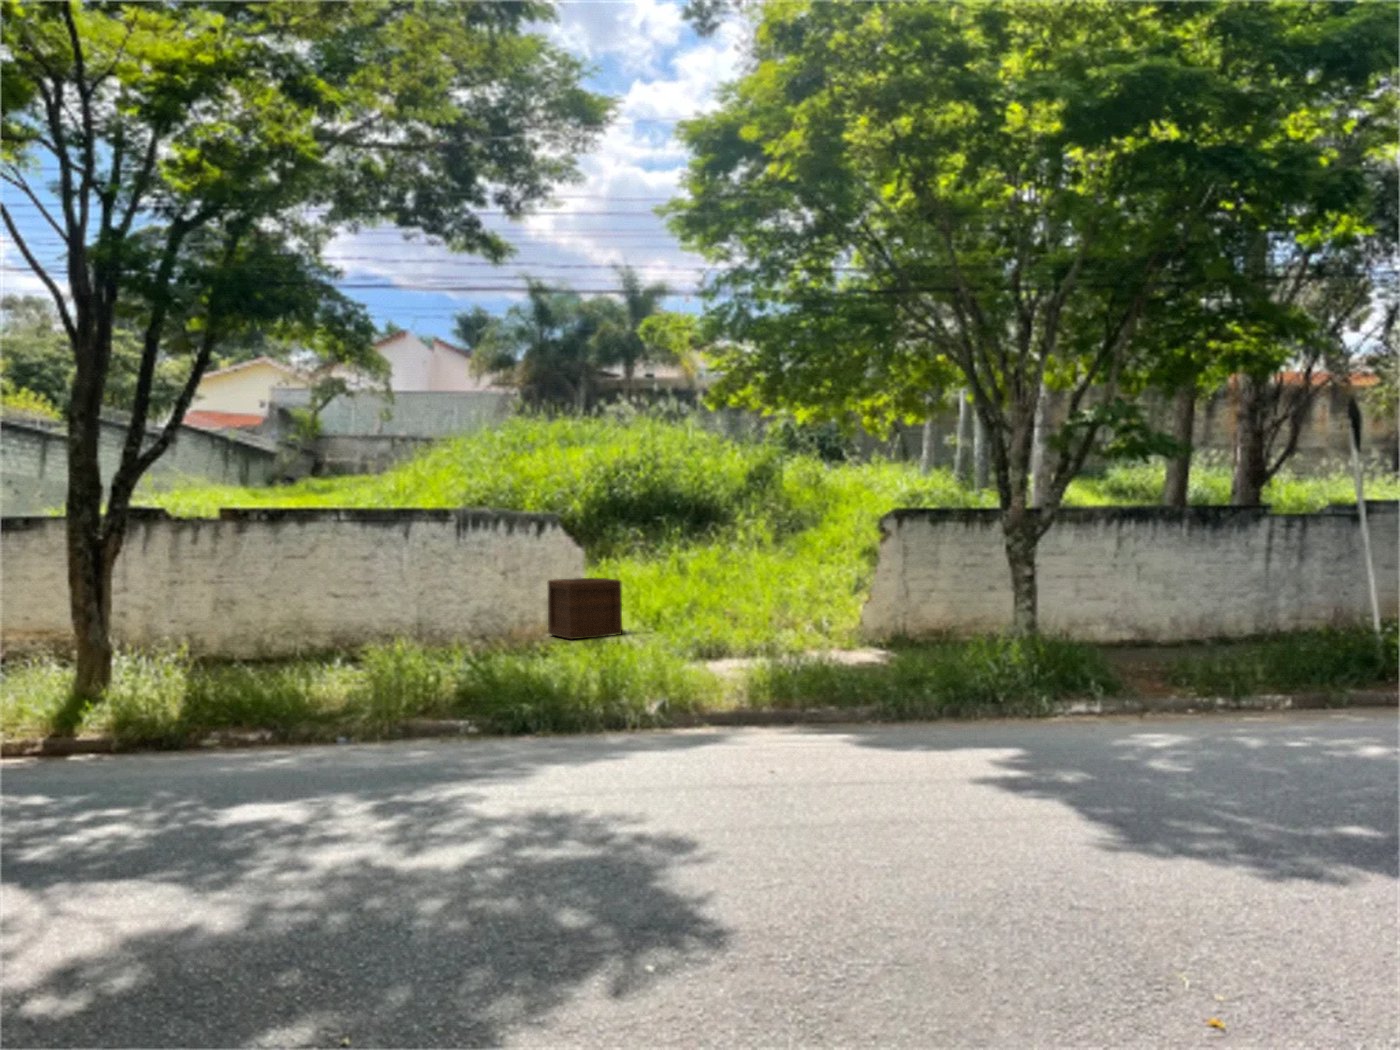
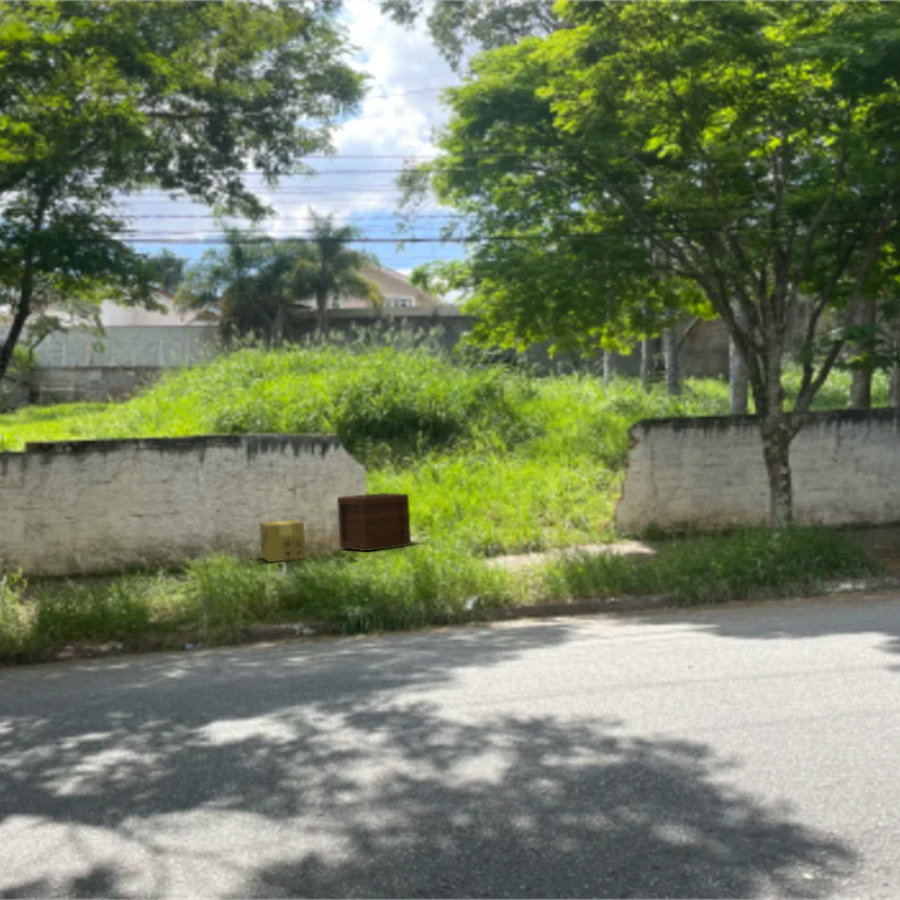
cardboard box: none [464,602,506,647] -> present [259,520,306,562]

